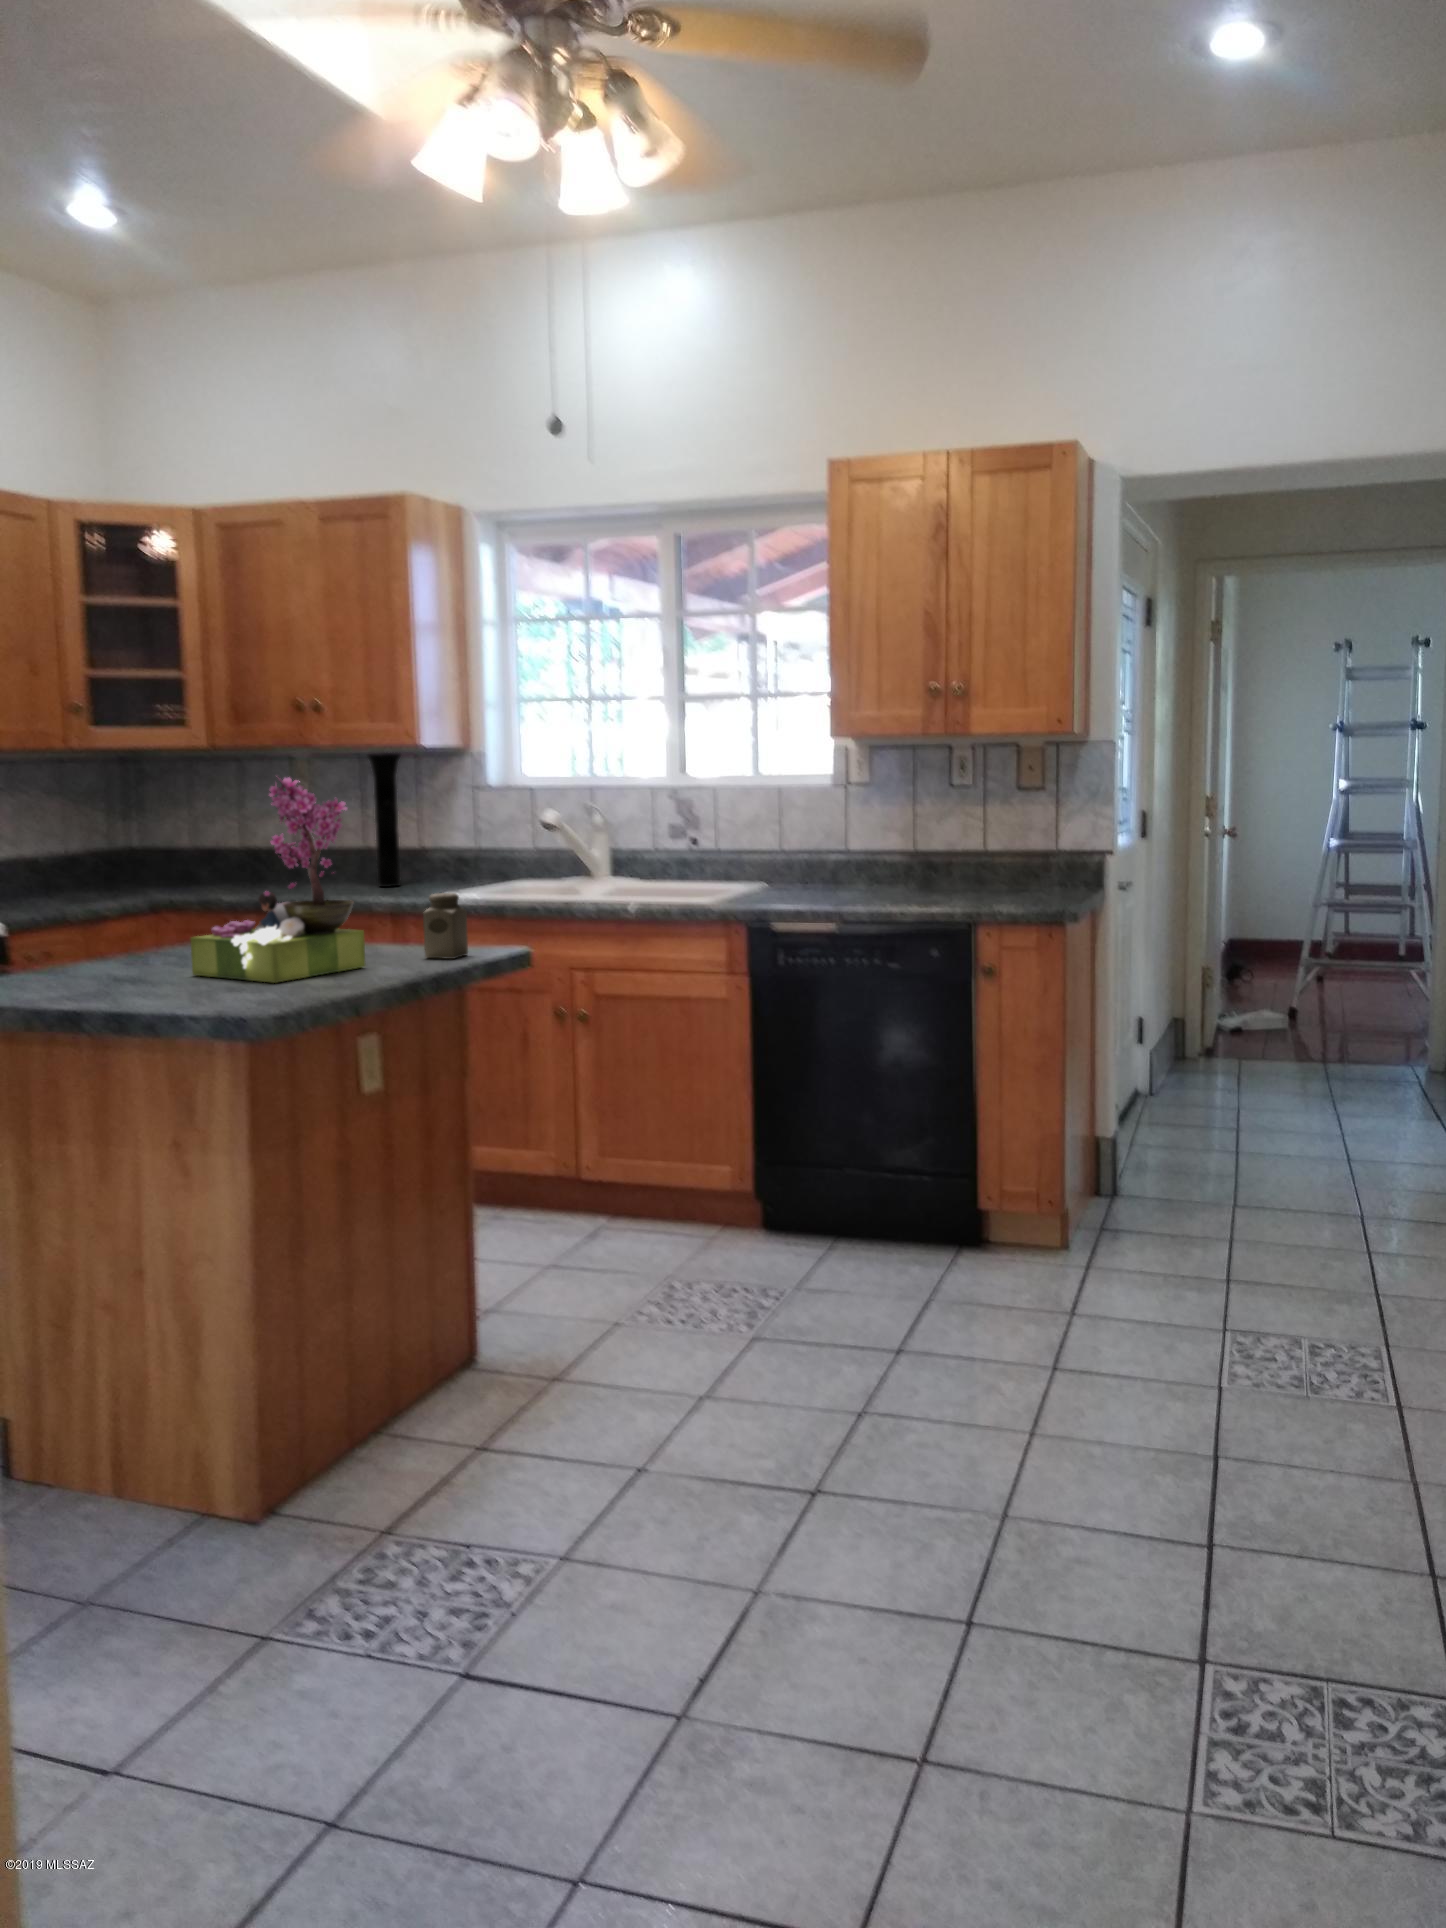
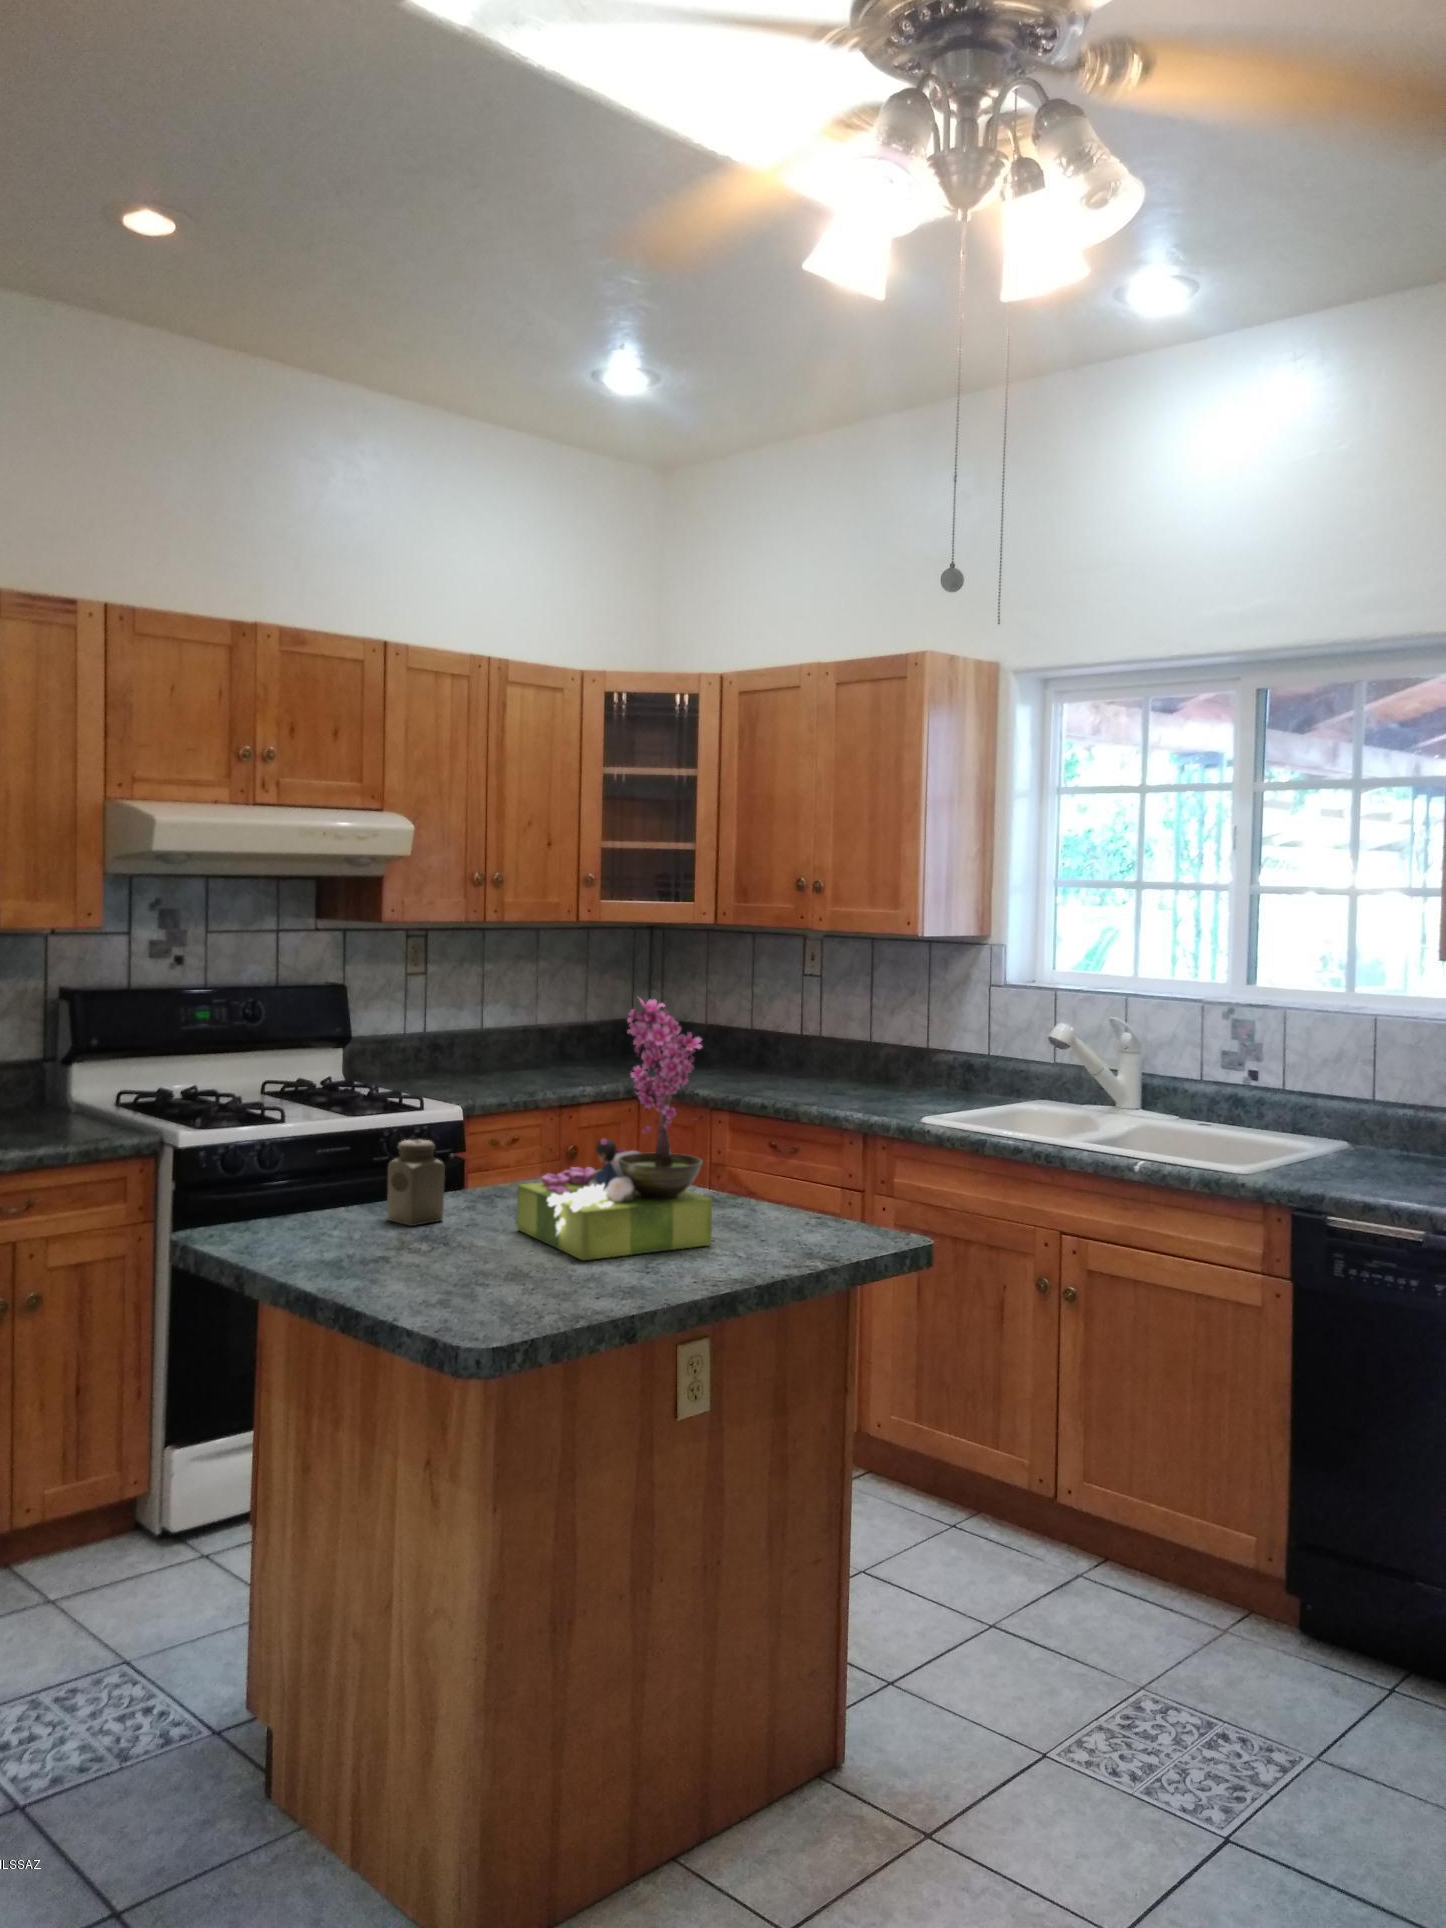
vase: present [367,753,401,887] -> none [868,941,909,1093]
salt shaker: present [423,893,468,959] -> present [387,1139,445,1226]

